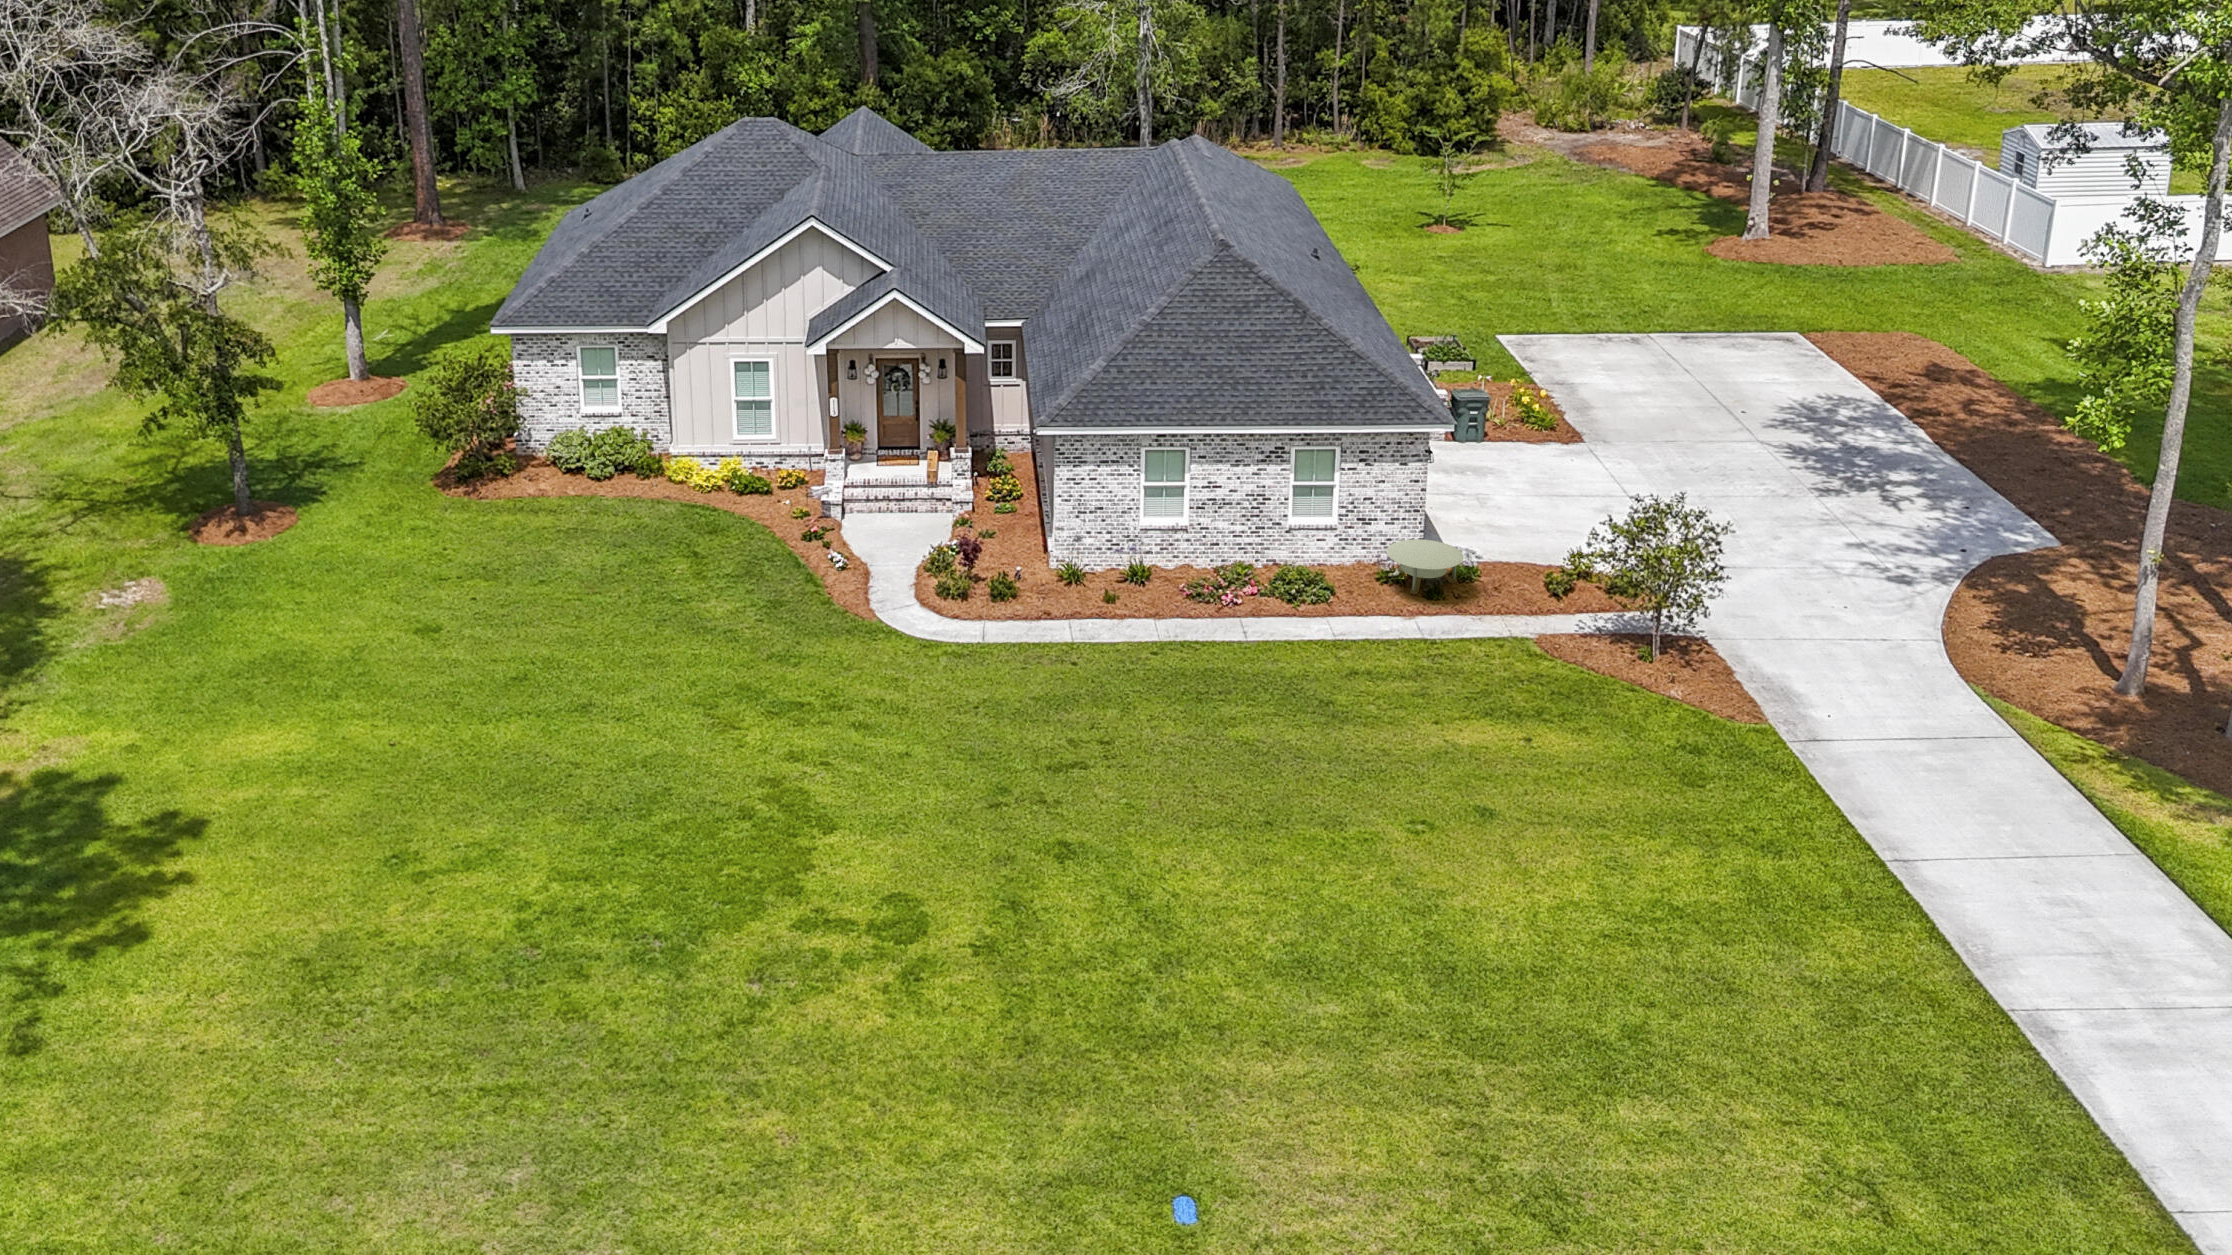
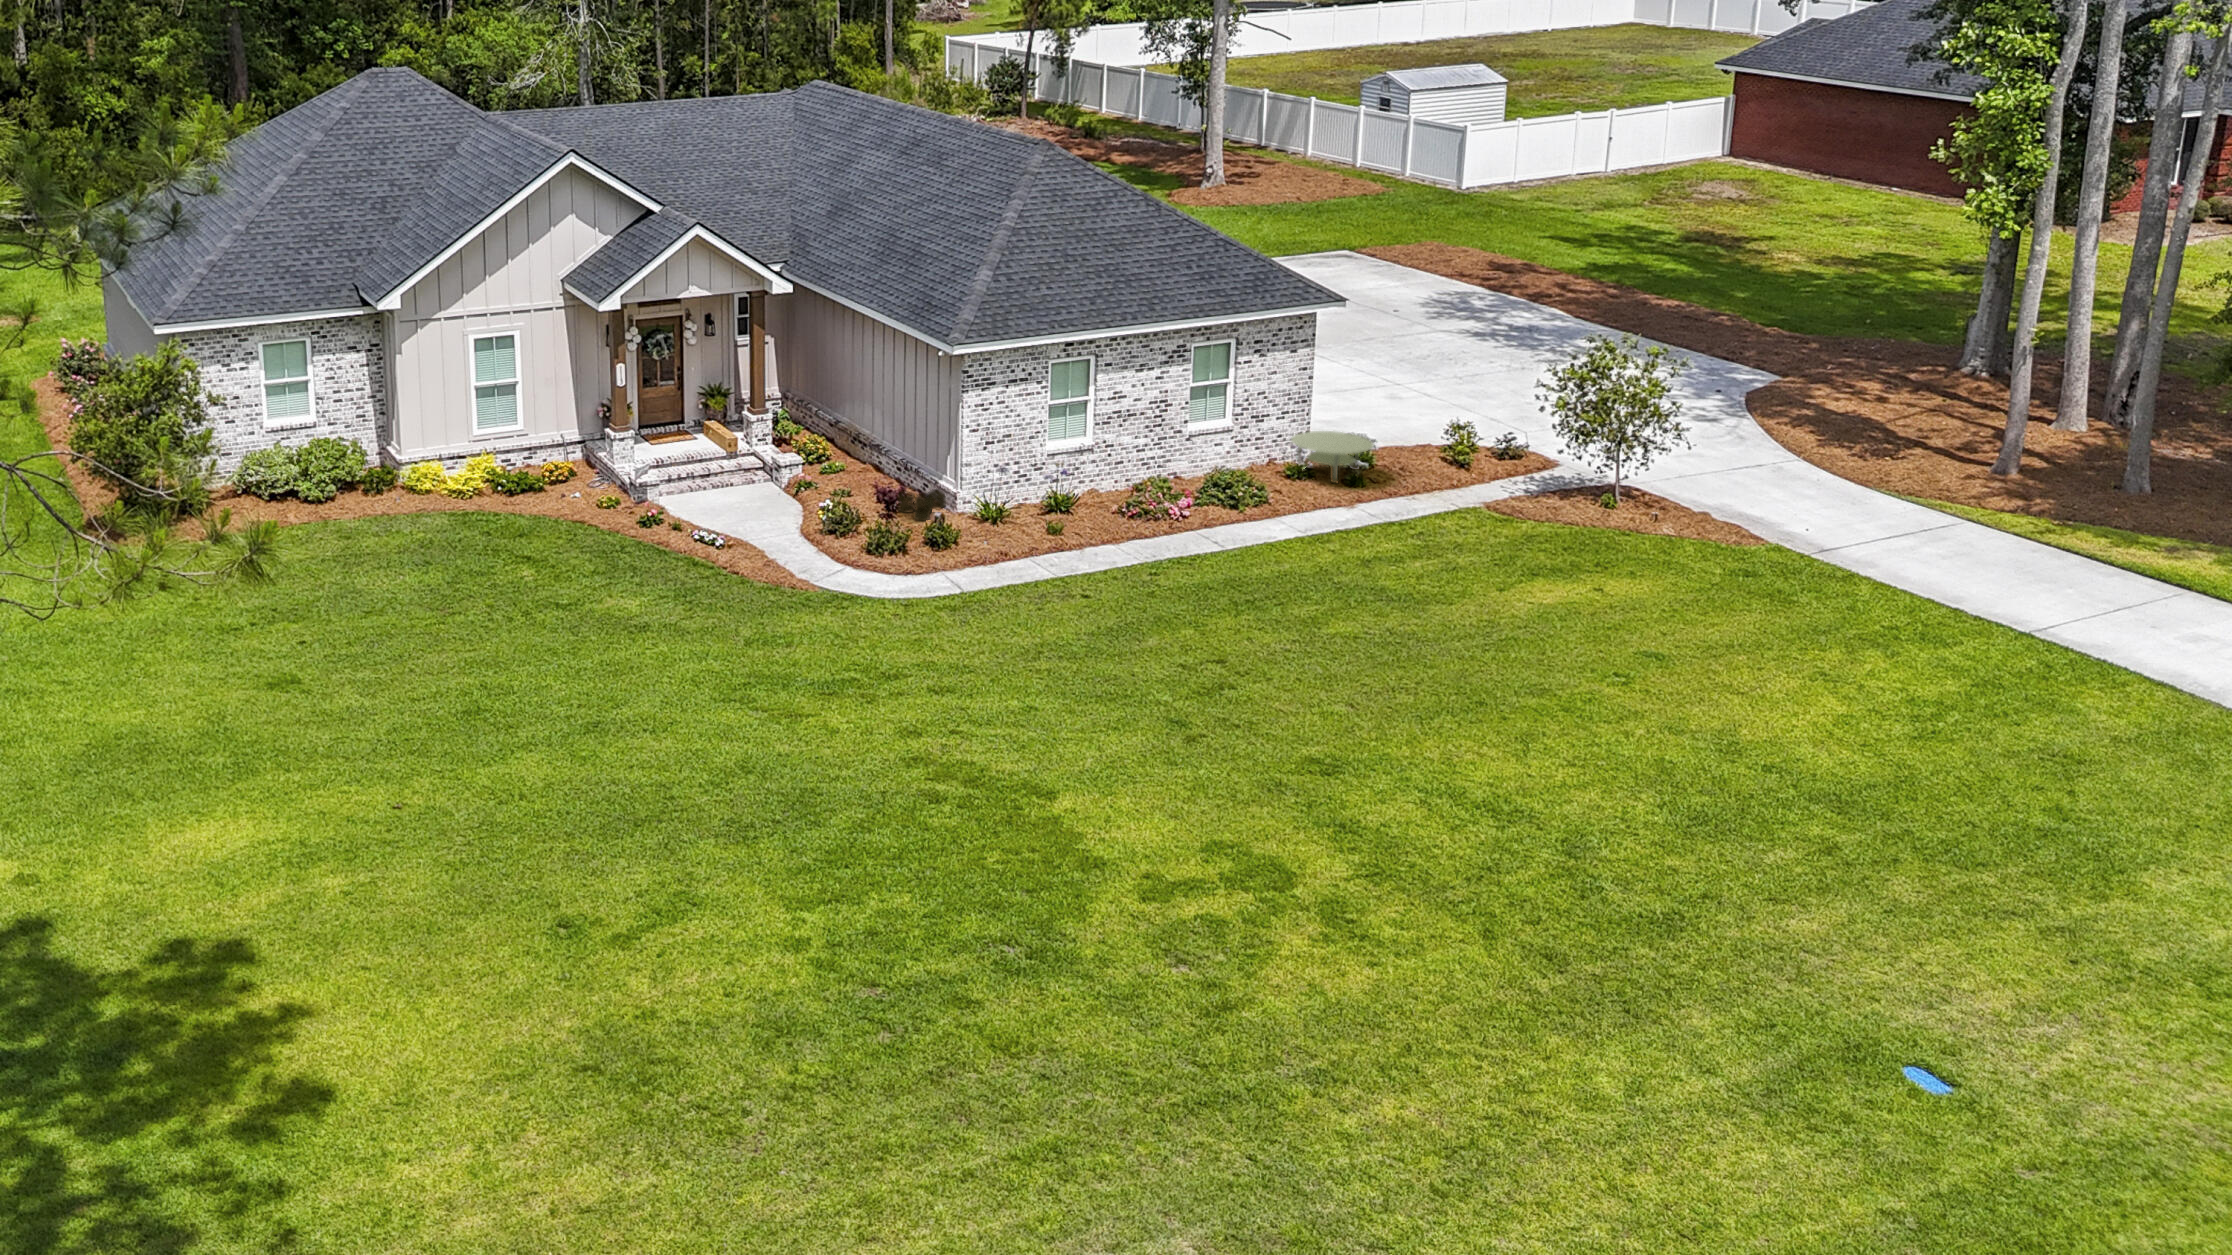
woven basket: none [1005,540,1049,572] -> present [898,489,946,521]

